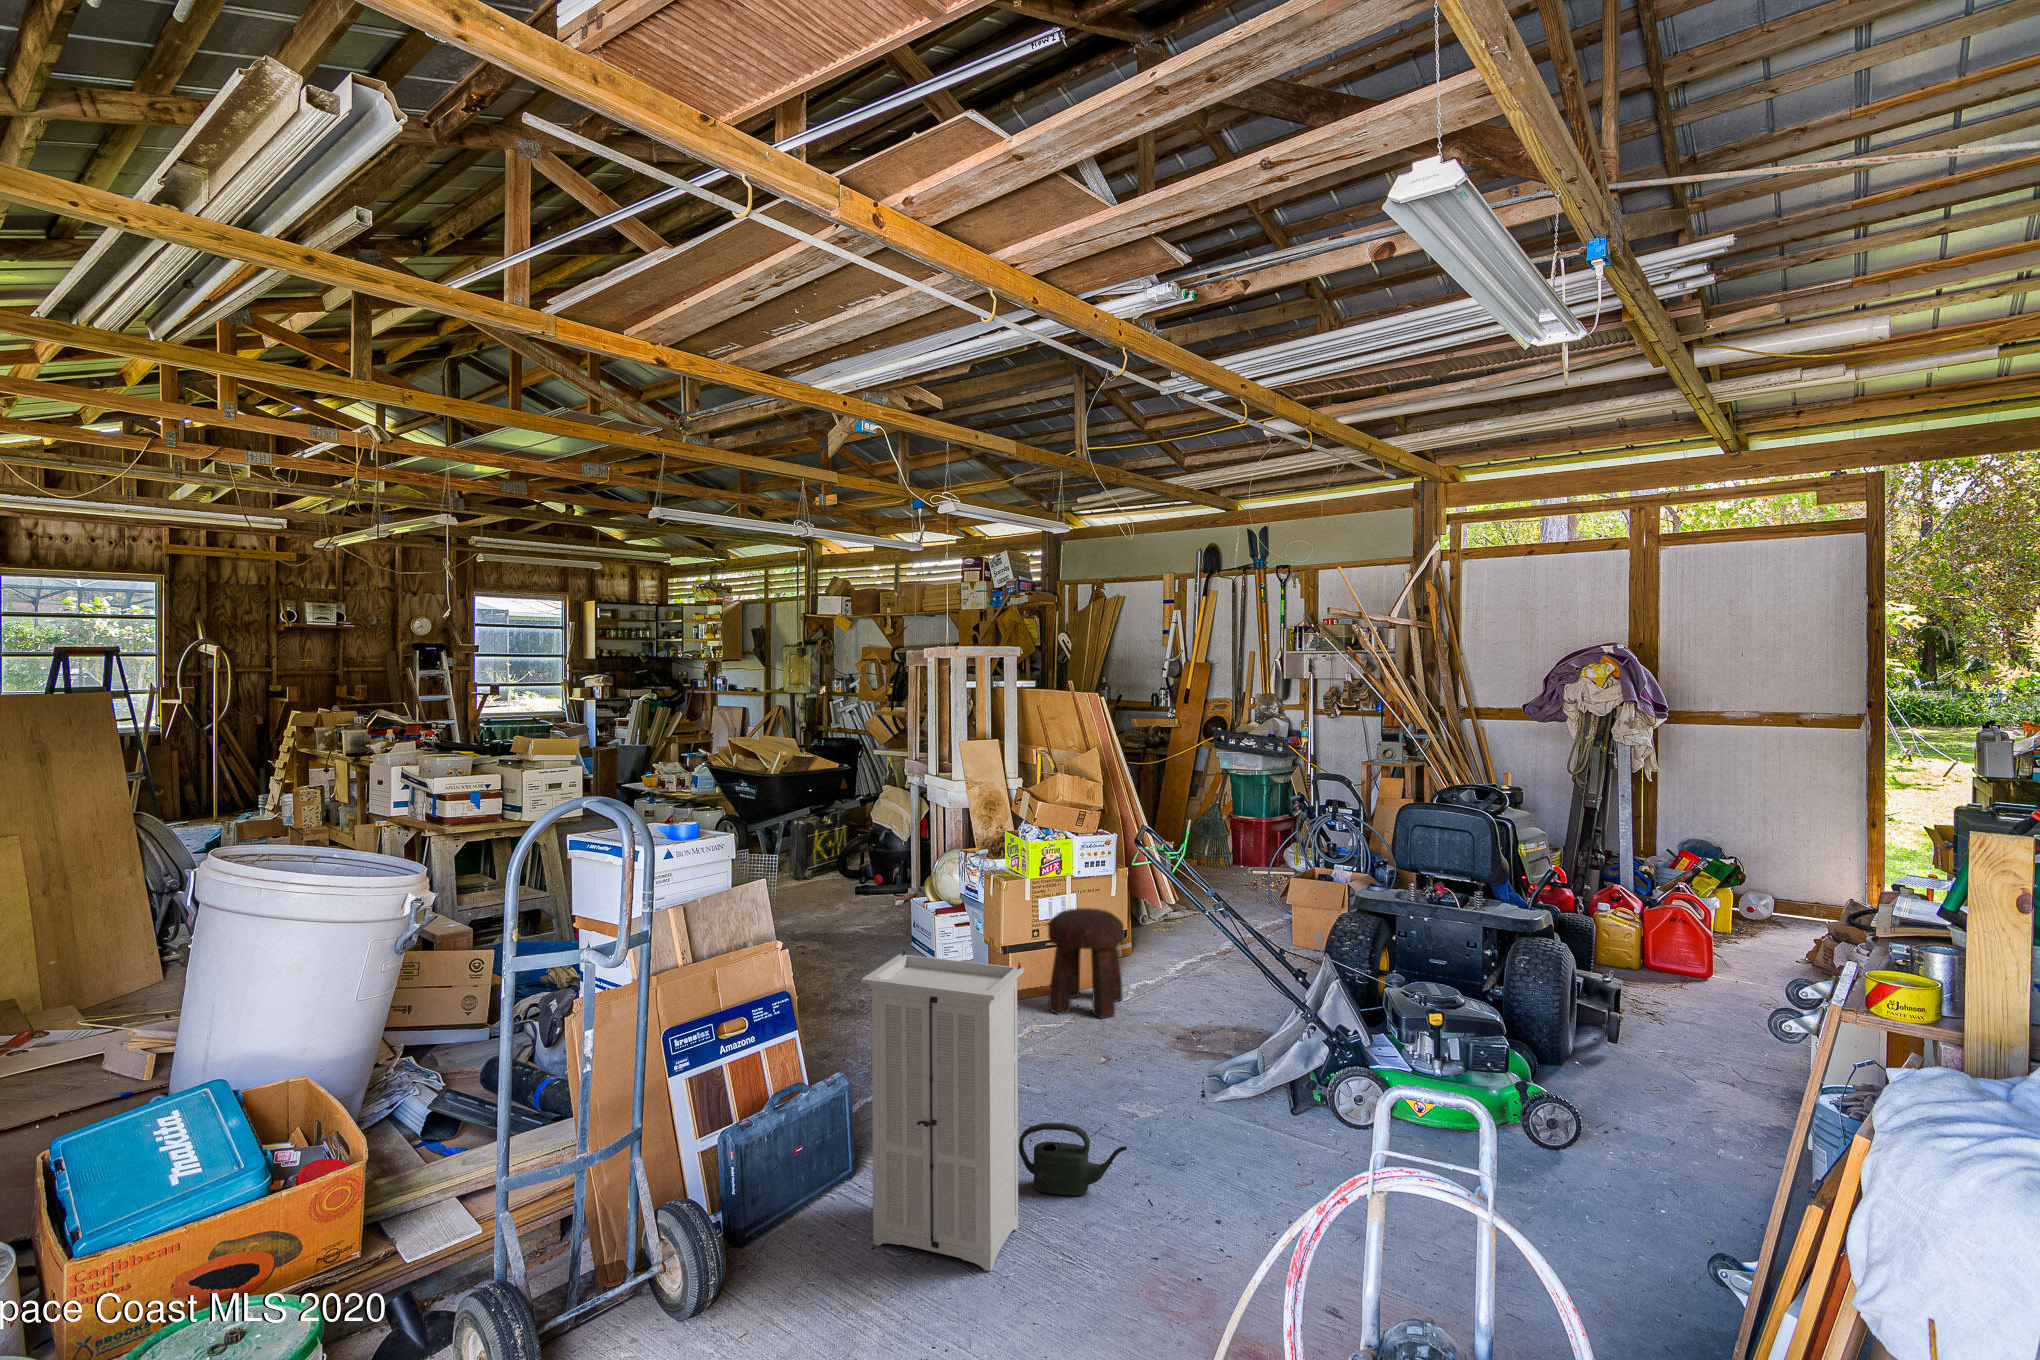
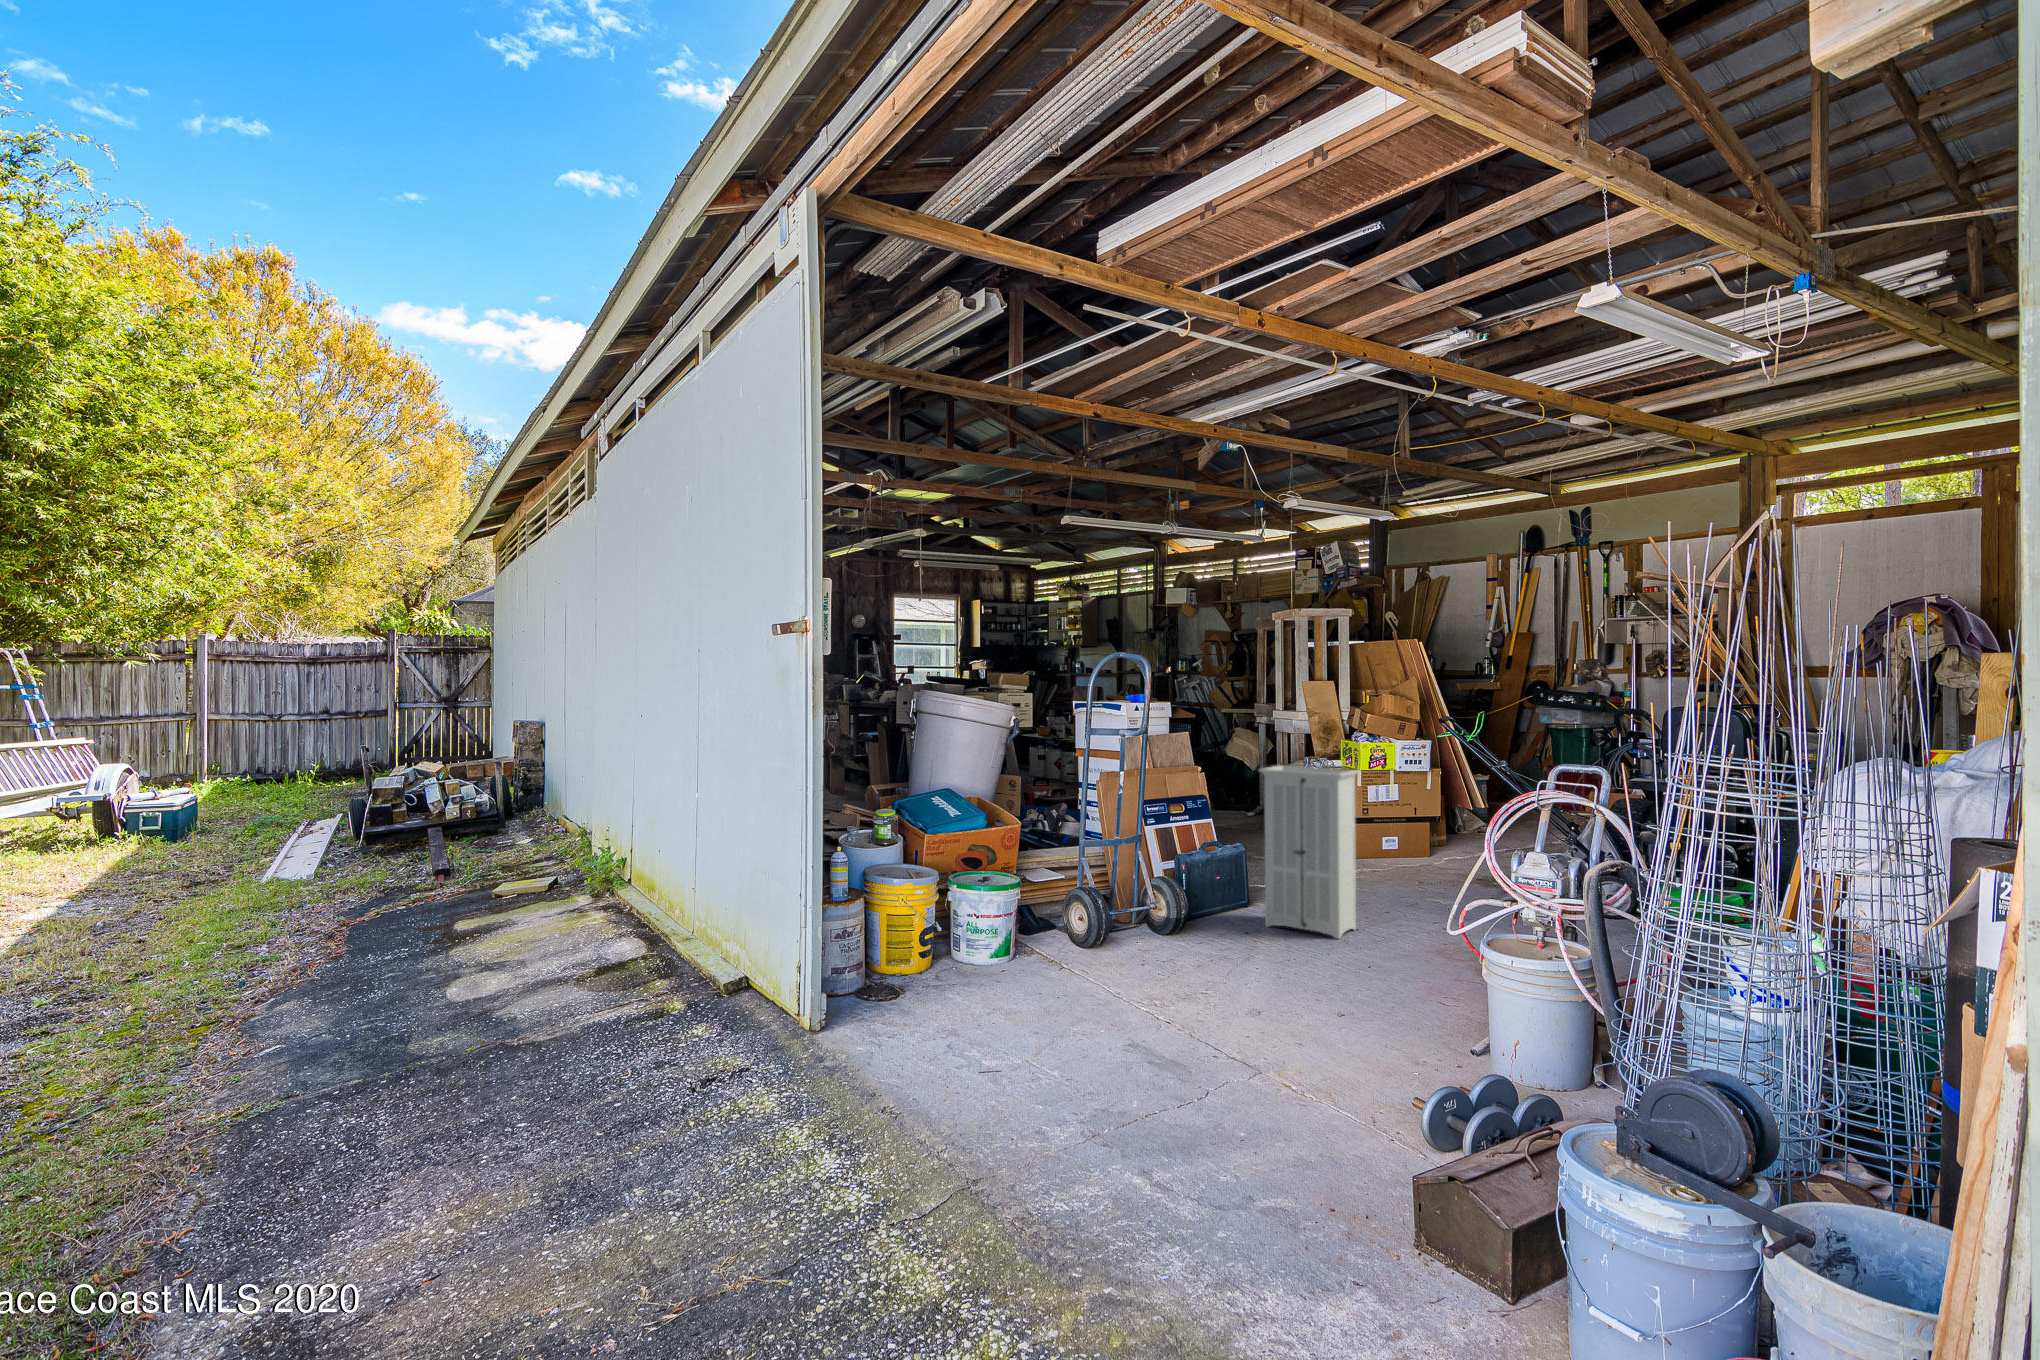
stool: present [1048,908,1124,1019] -> none [1376,795,1436,871]
watering can: present [1019,1123,1127,1196] -> none [1356,880,1430,925]

